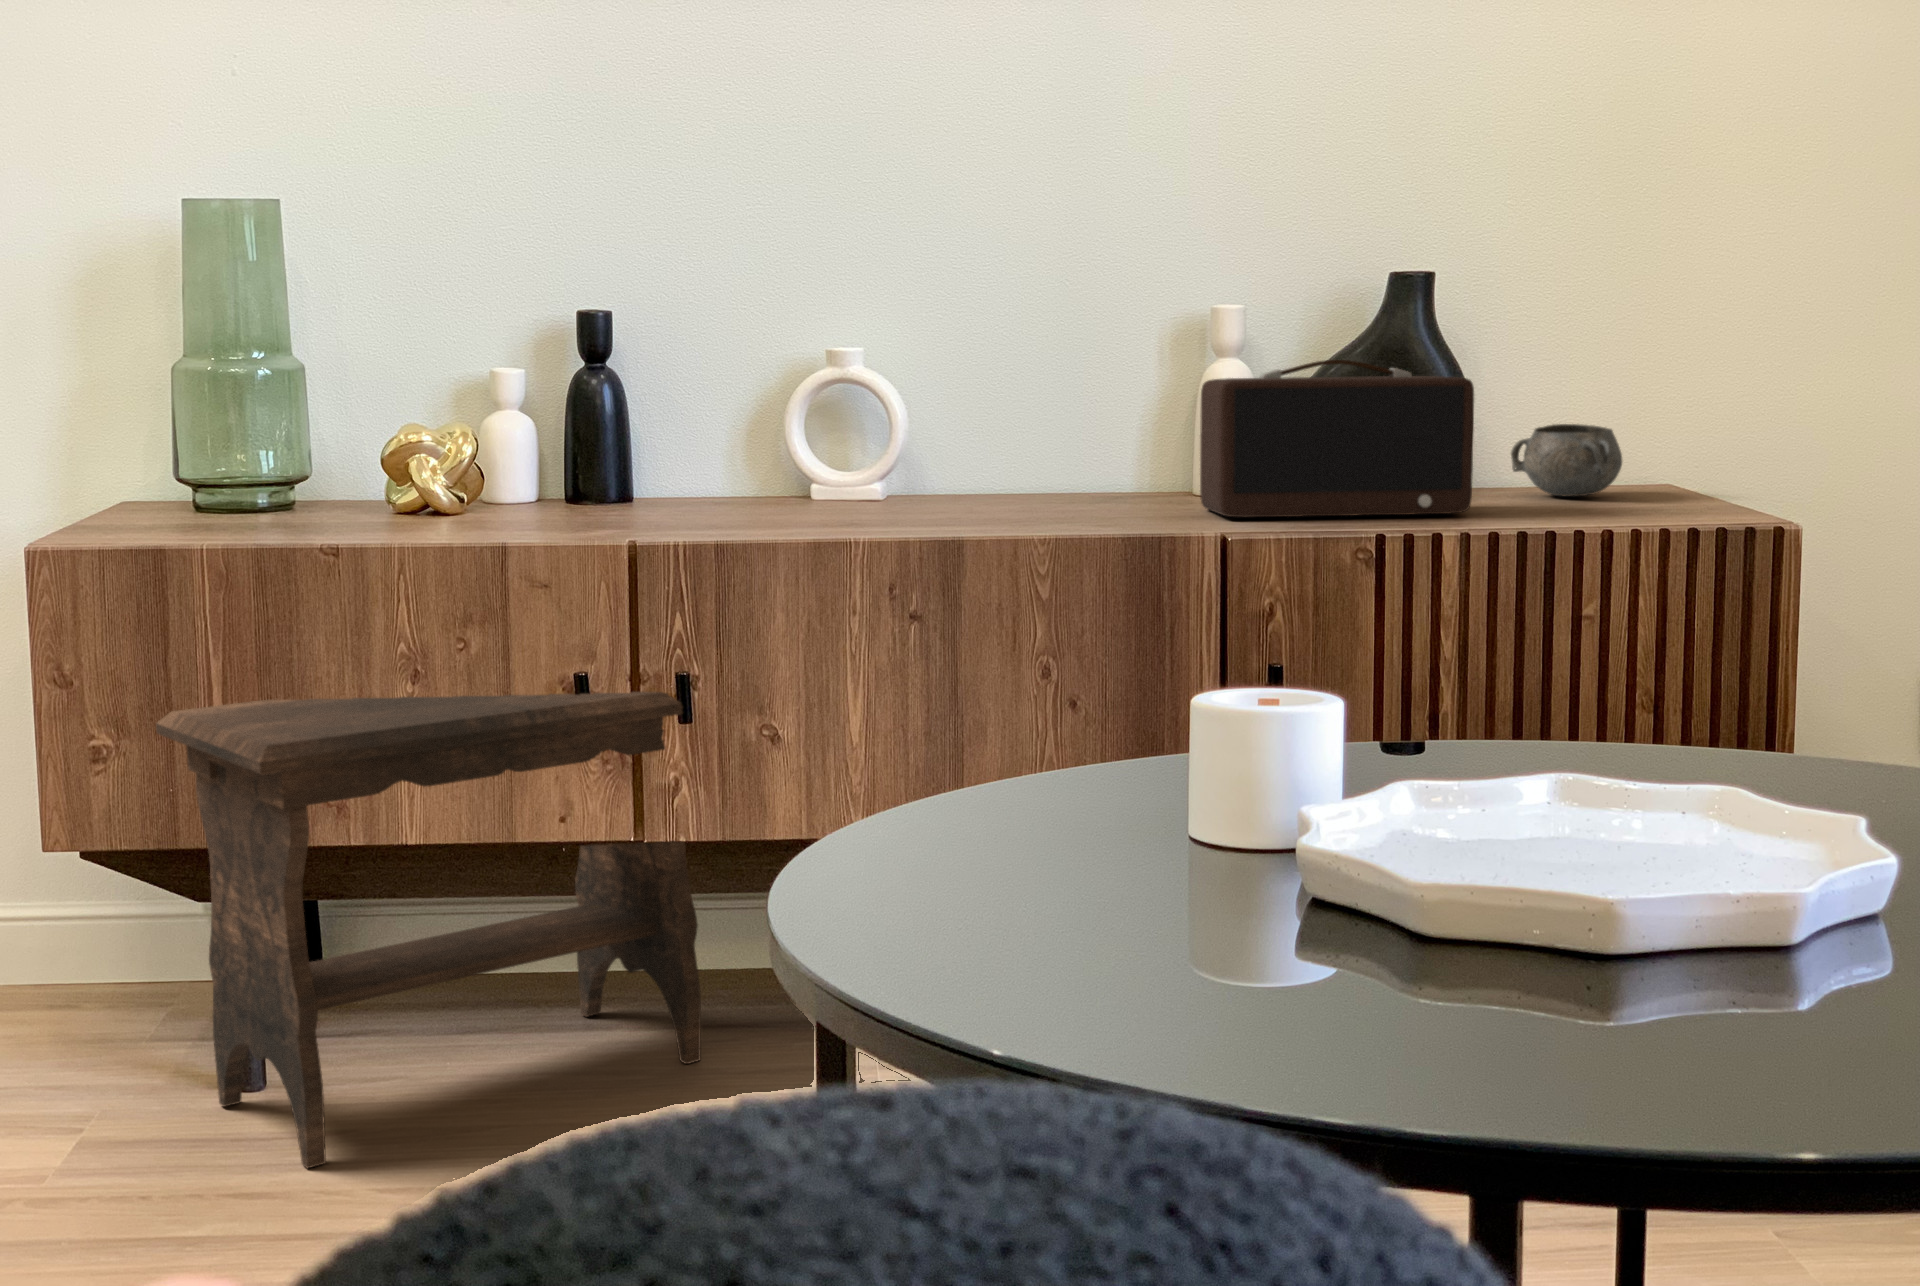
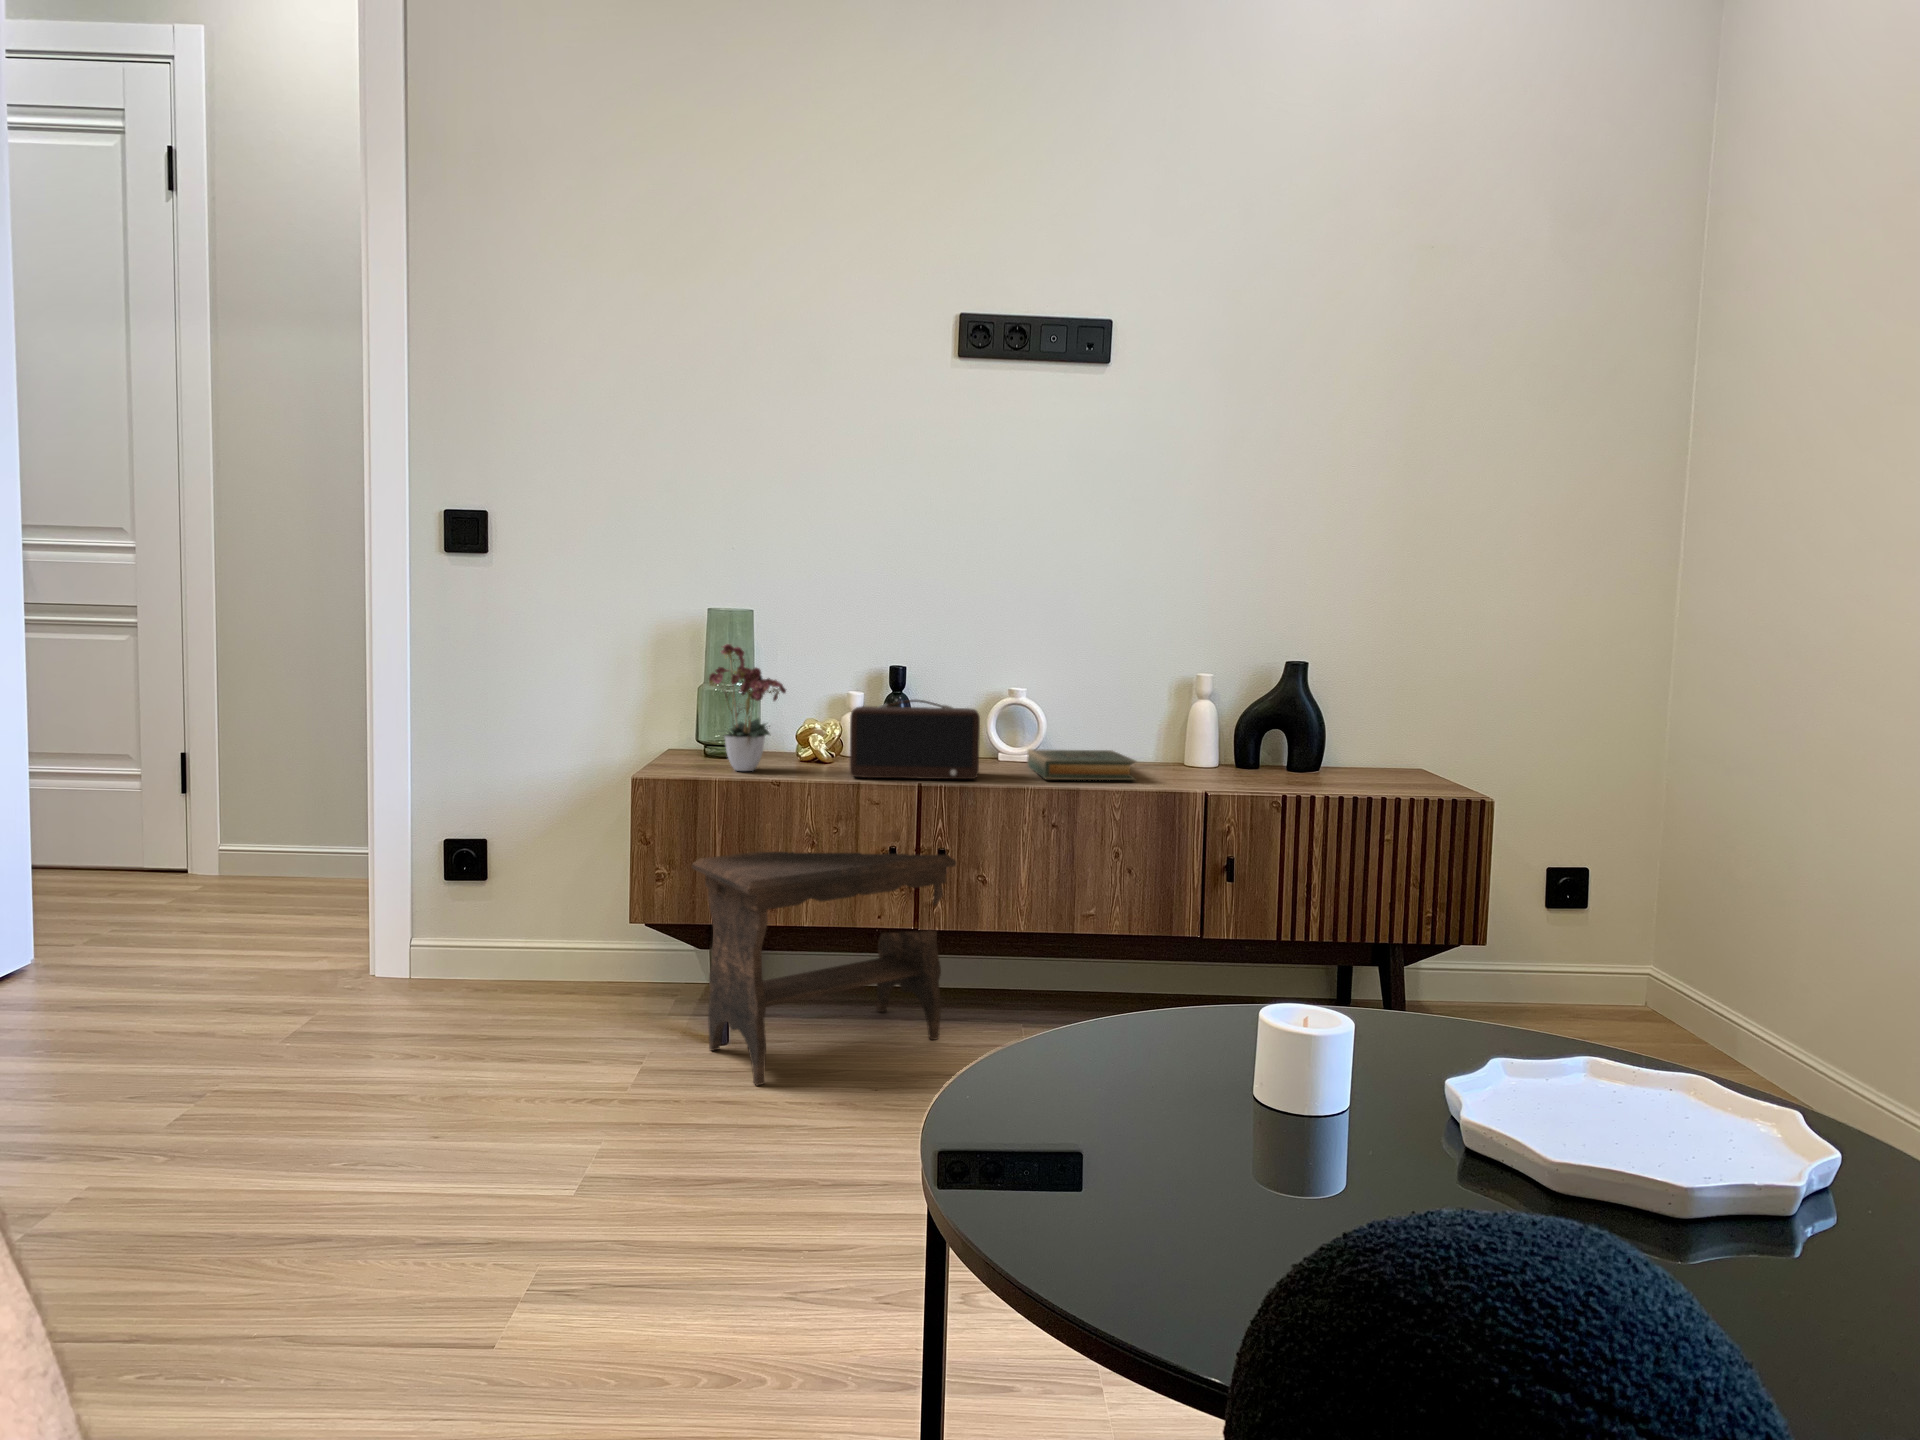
flower arrangement: none [166,249,358,530] -> present [709,644,786,771]
speaker: present [1200,360,1474,517] -> present [850,700,980,779]
decorative bowl: present [1511,424,1622,496] -> none [1346,738,1402,774]
hardback book: none [868,468,1085,523] -> present [1027,749,1136,780]

